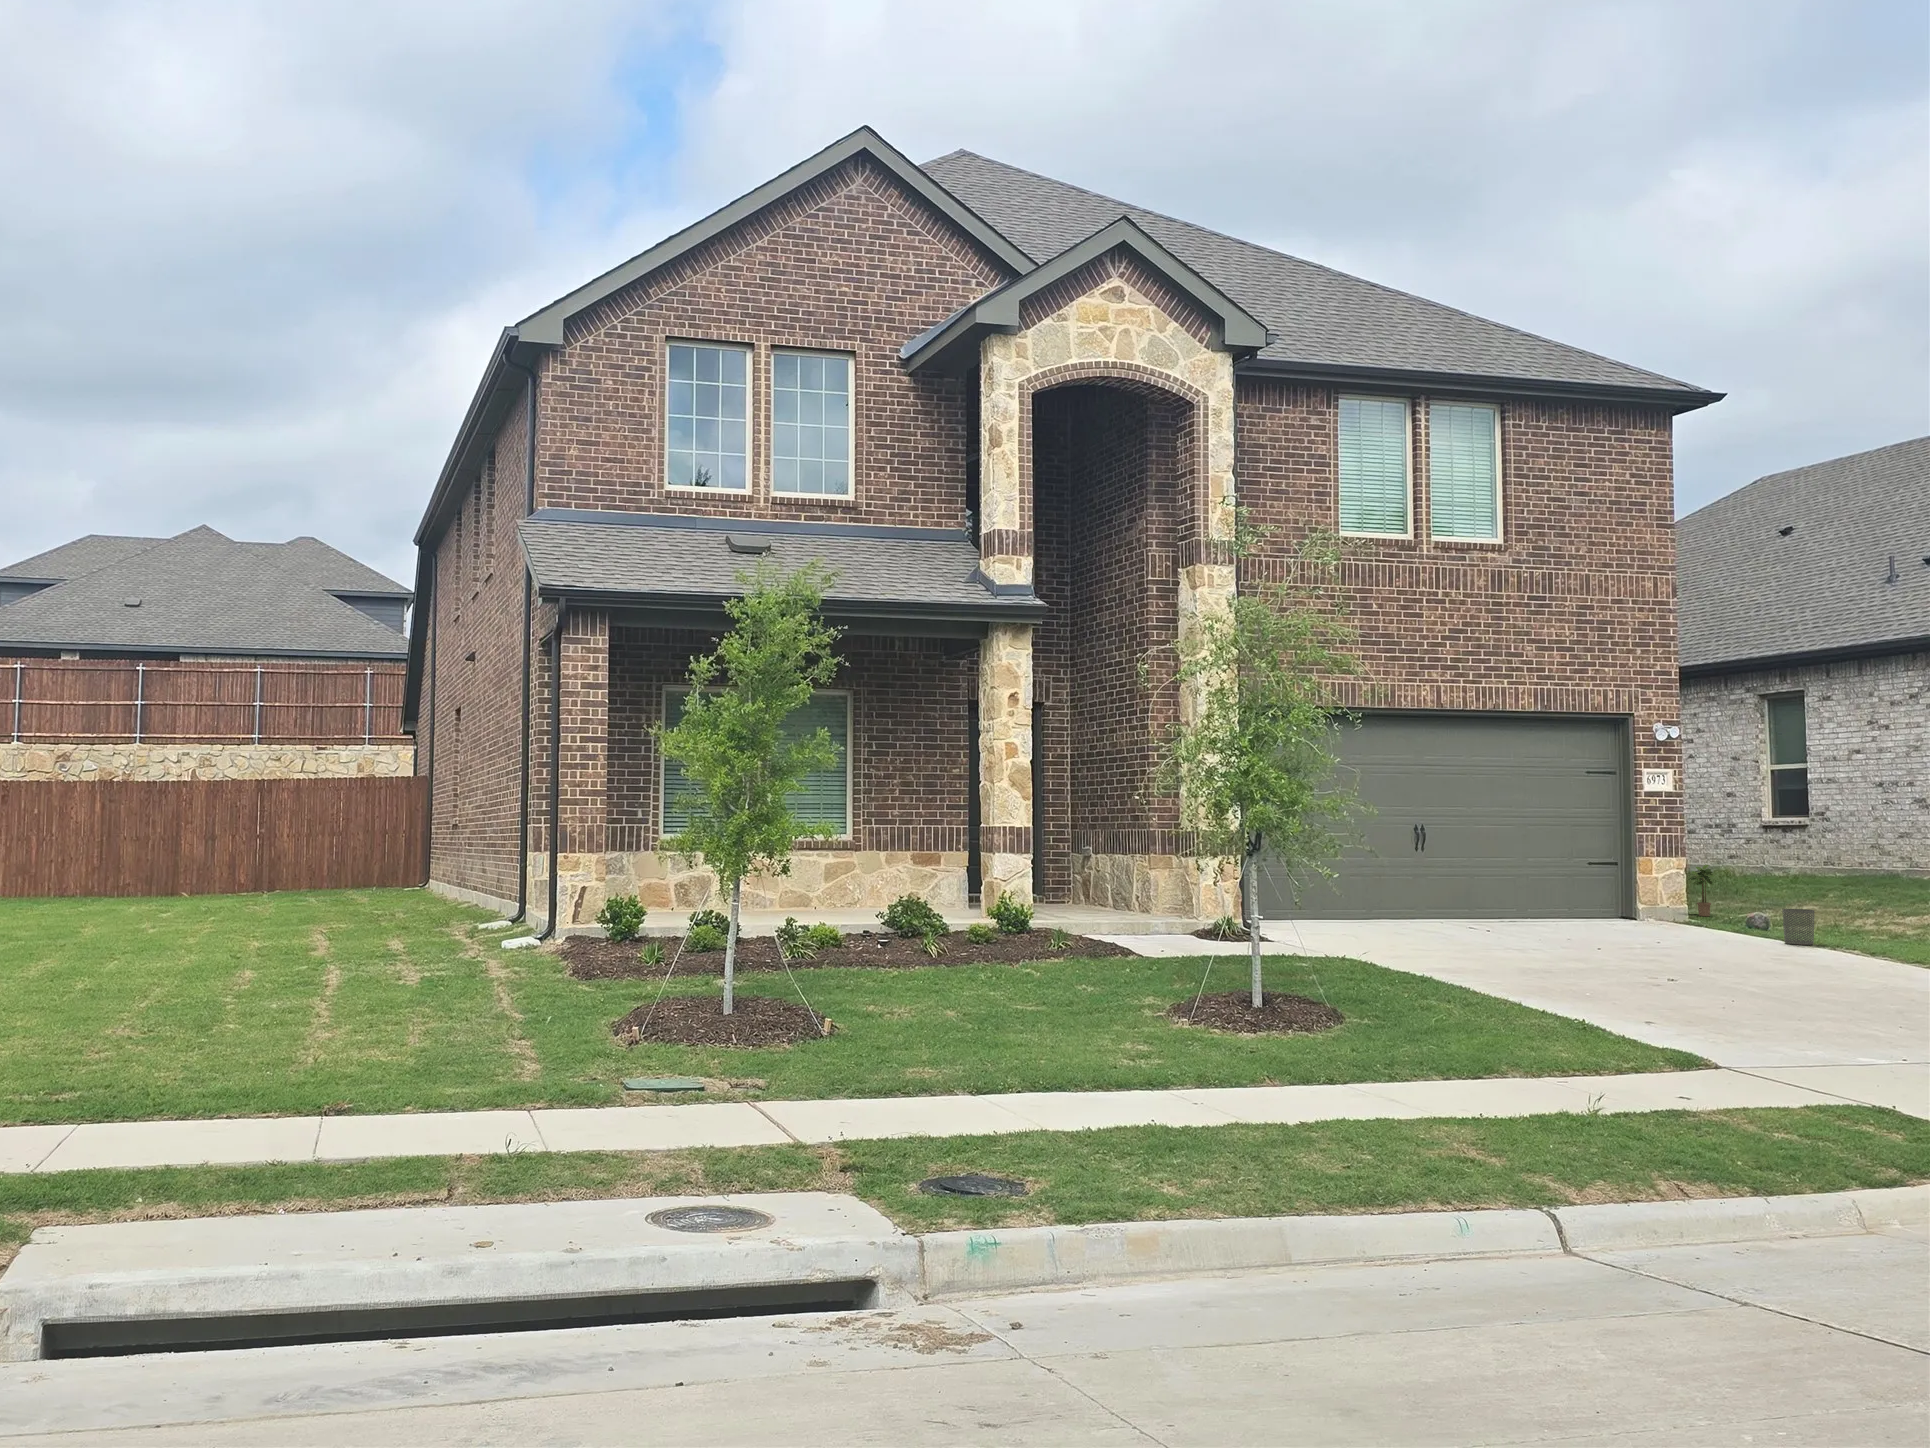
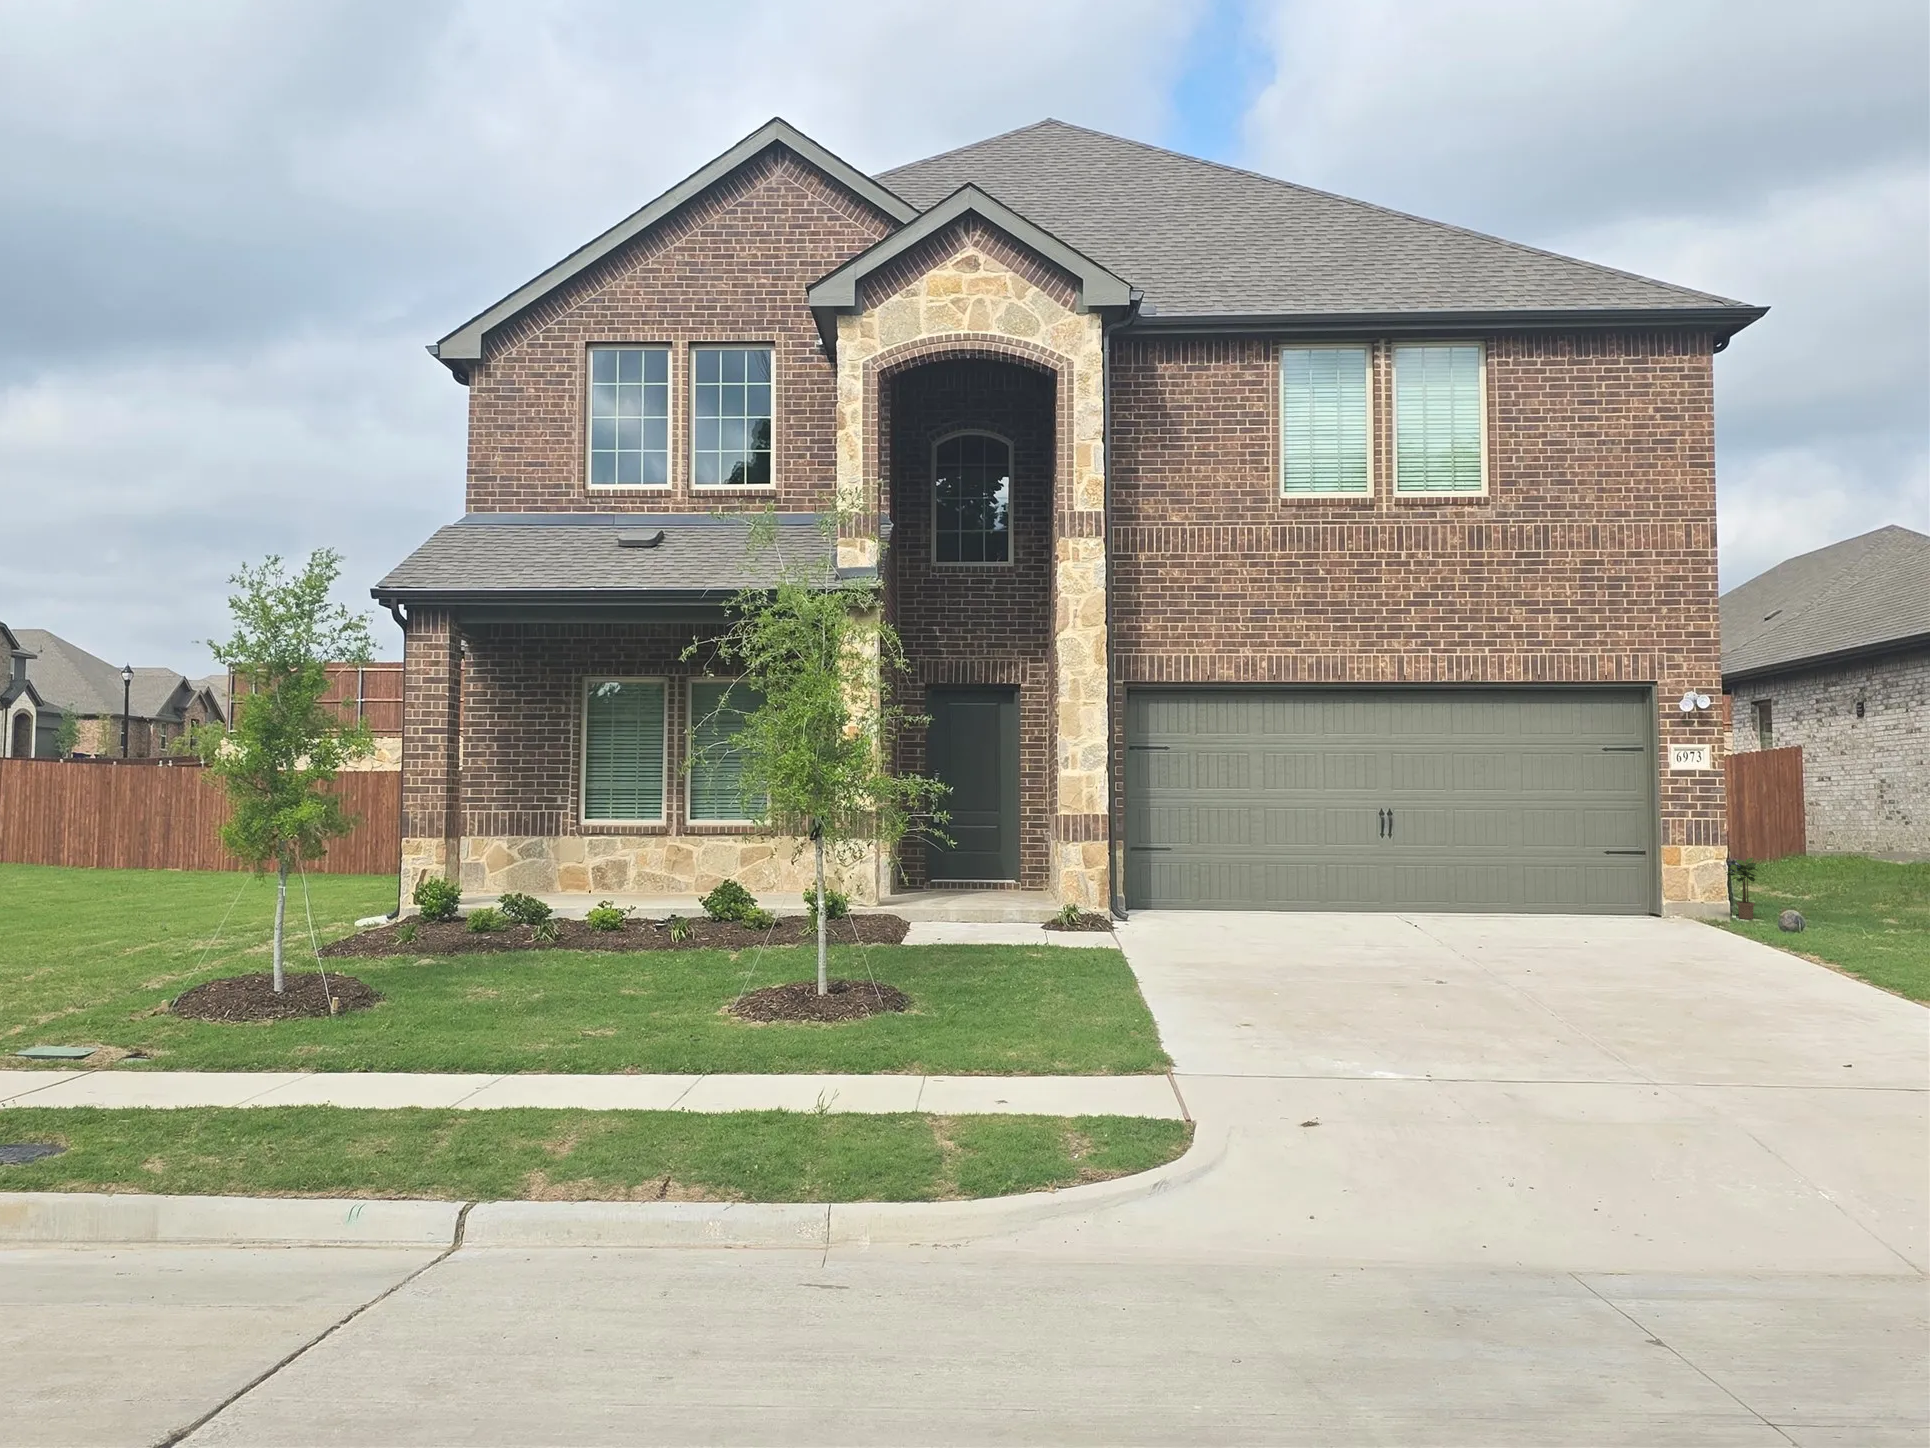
waste bin: present [1782,909,1814,945] -> none [1802,933,1847,983]

